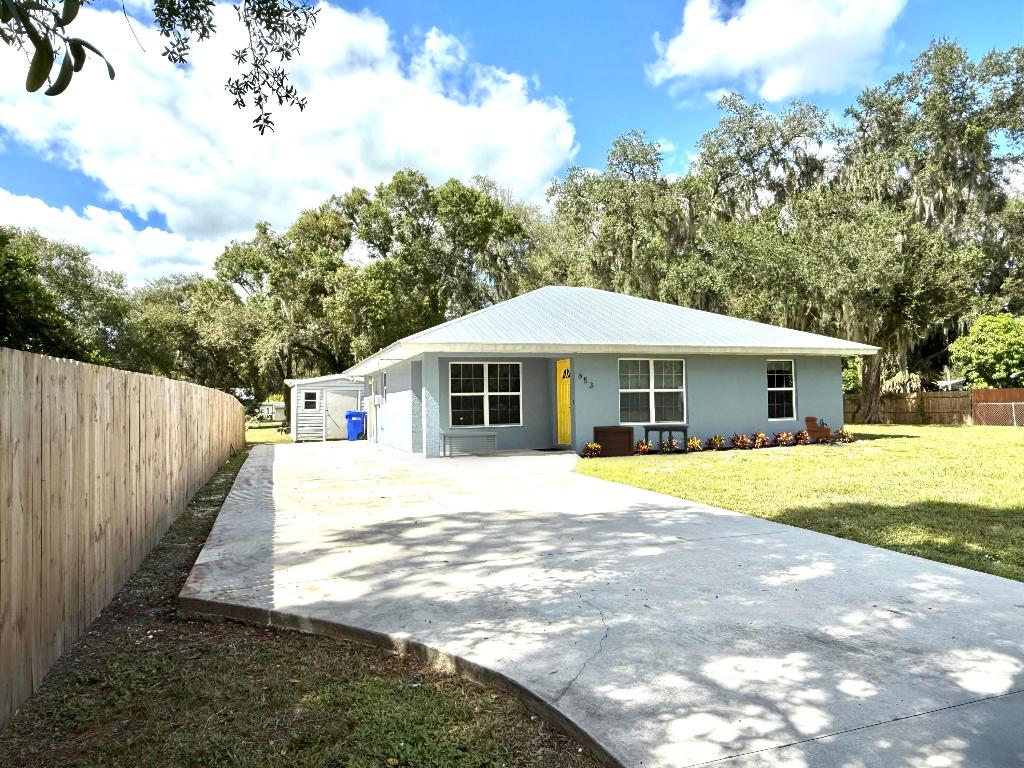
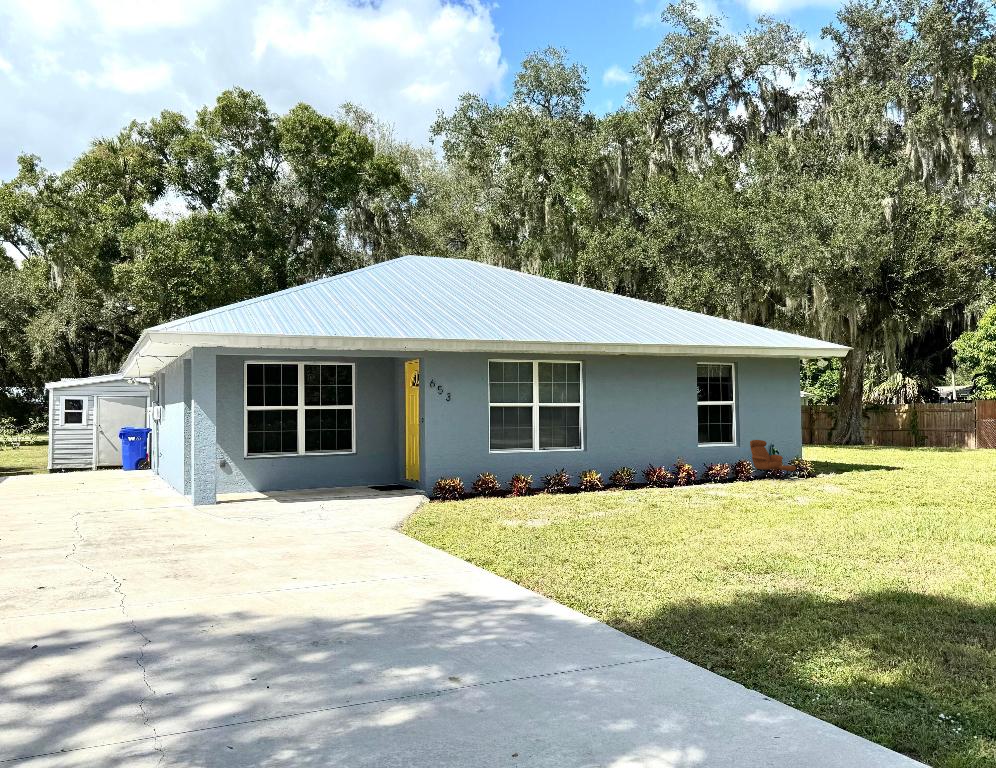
round table: present [643,425,689,455] -> none [520,453,585,496]
wooden crate: present [593,426,634,457] -> none [449,455,504,500]
storage bench: present [441,432,498,458] -> none [227,463,311,502]

